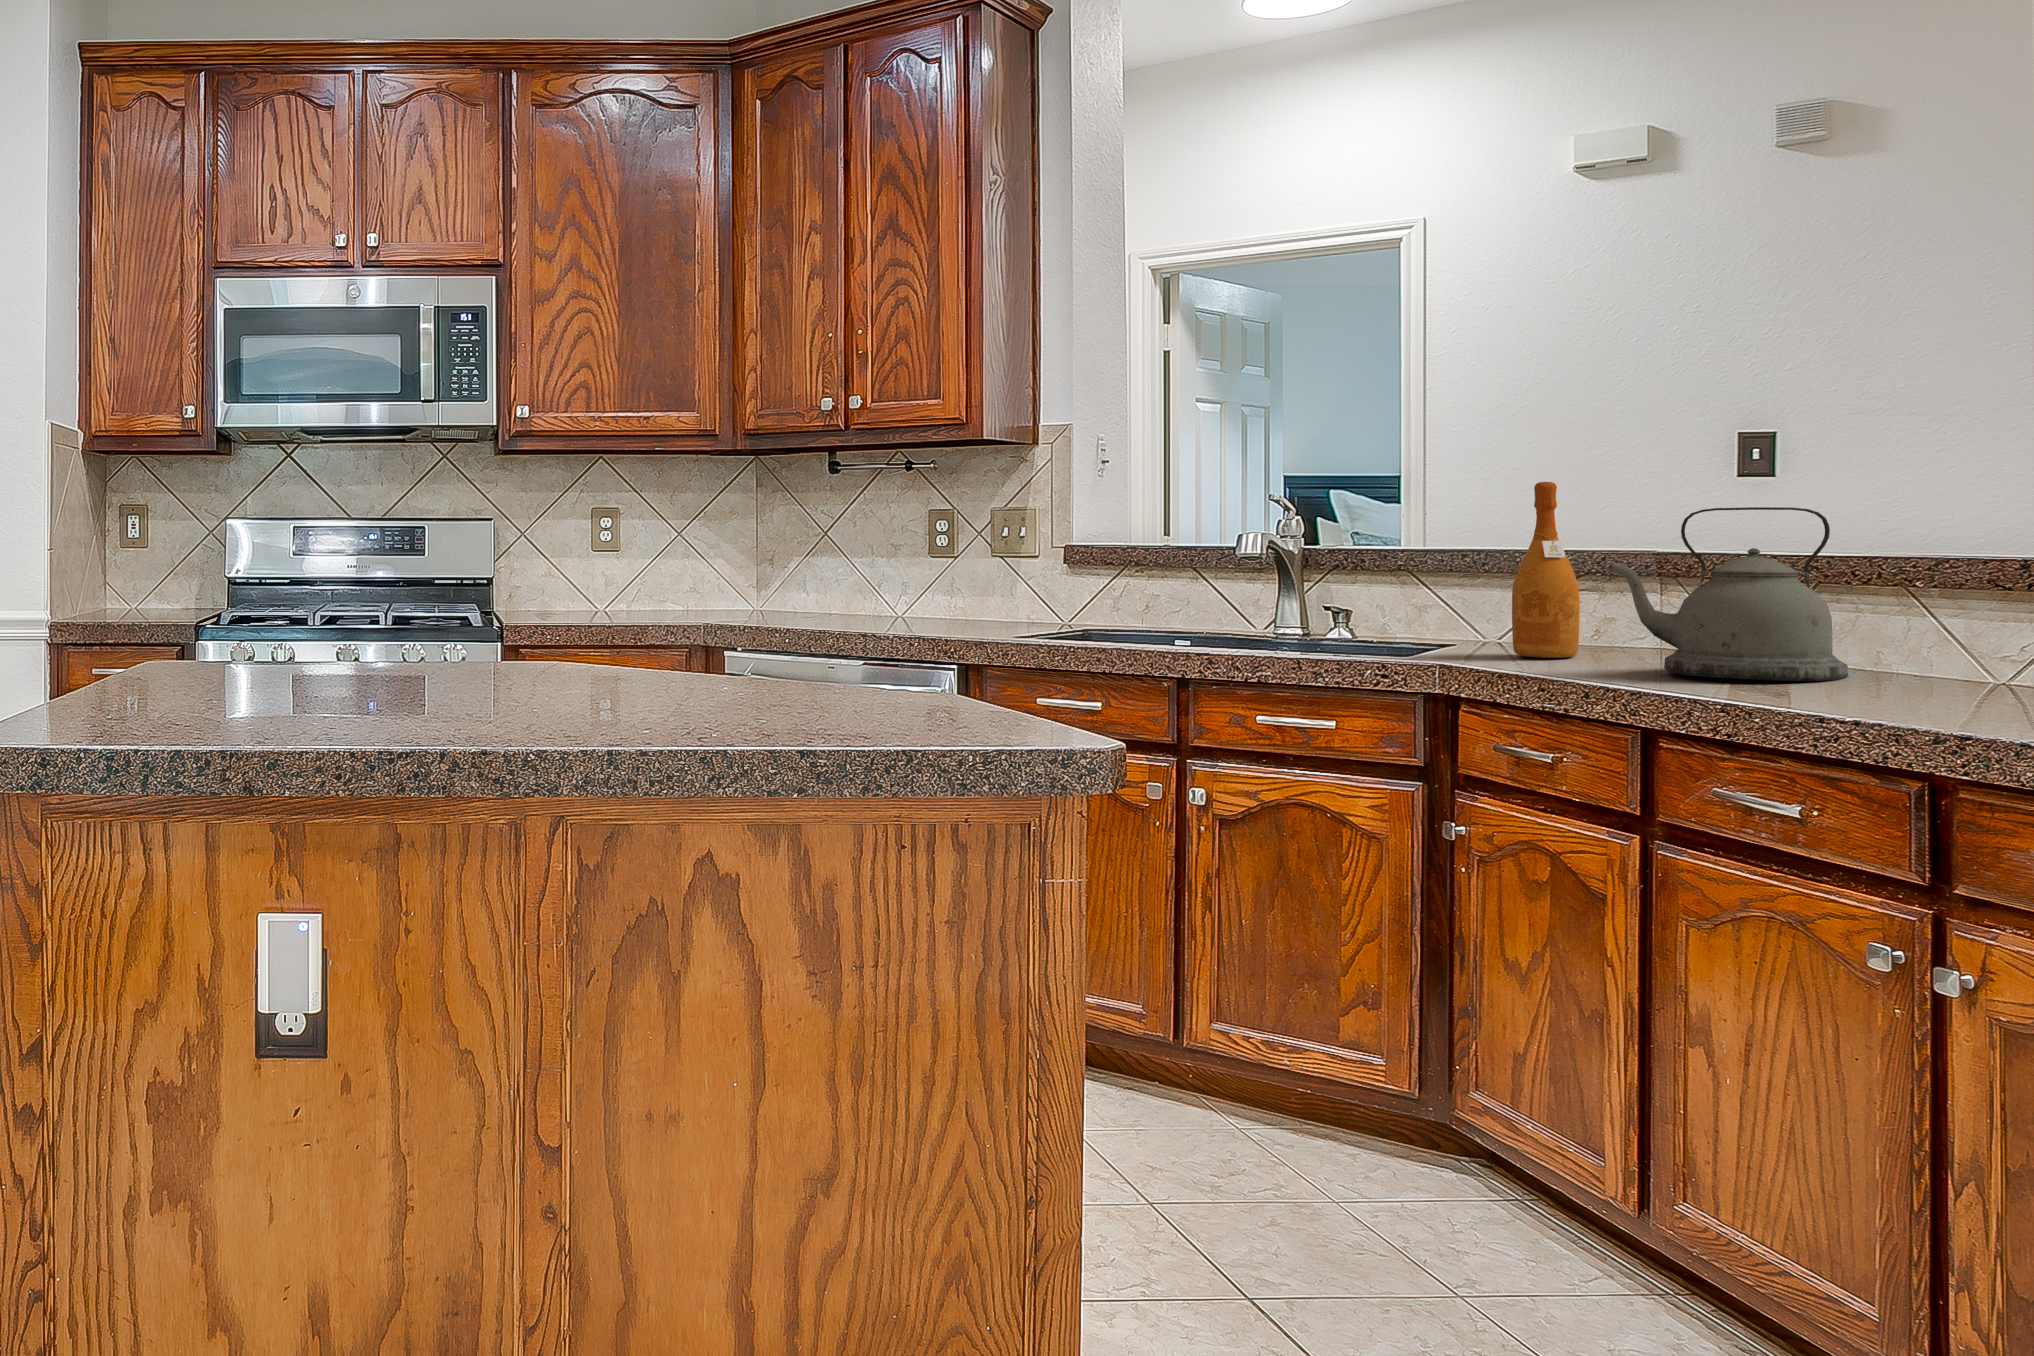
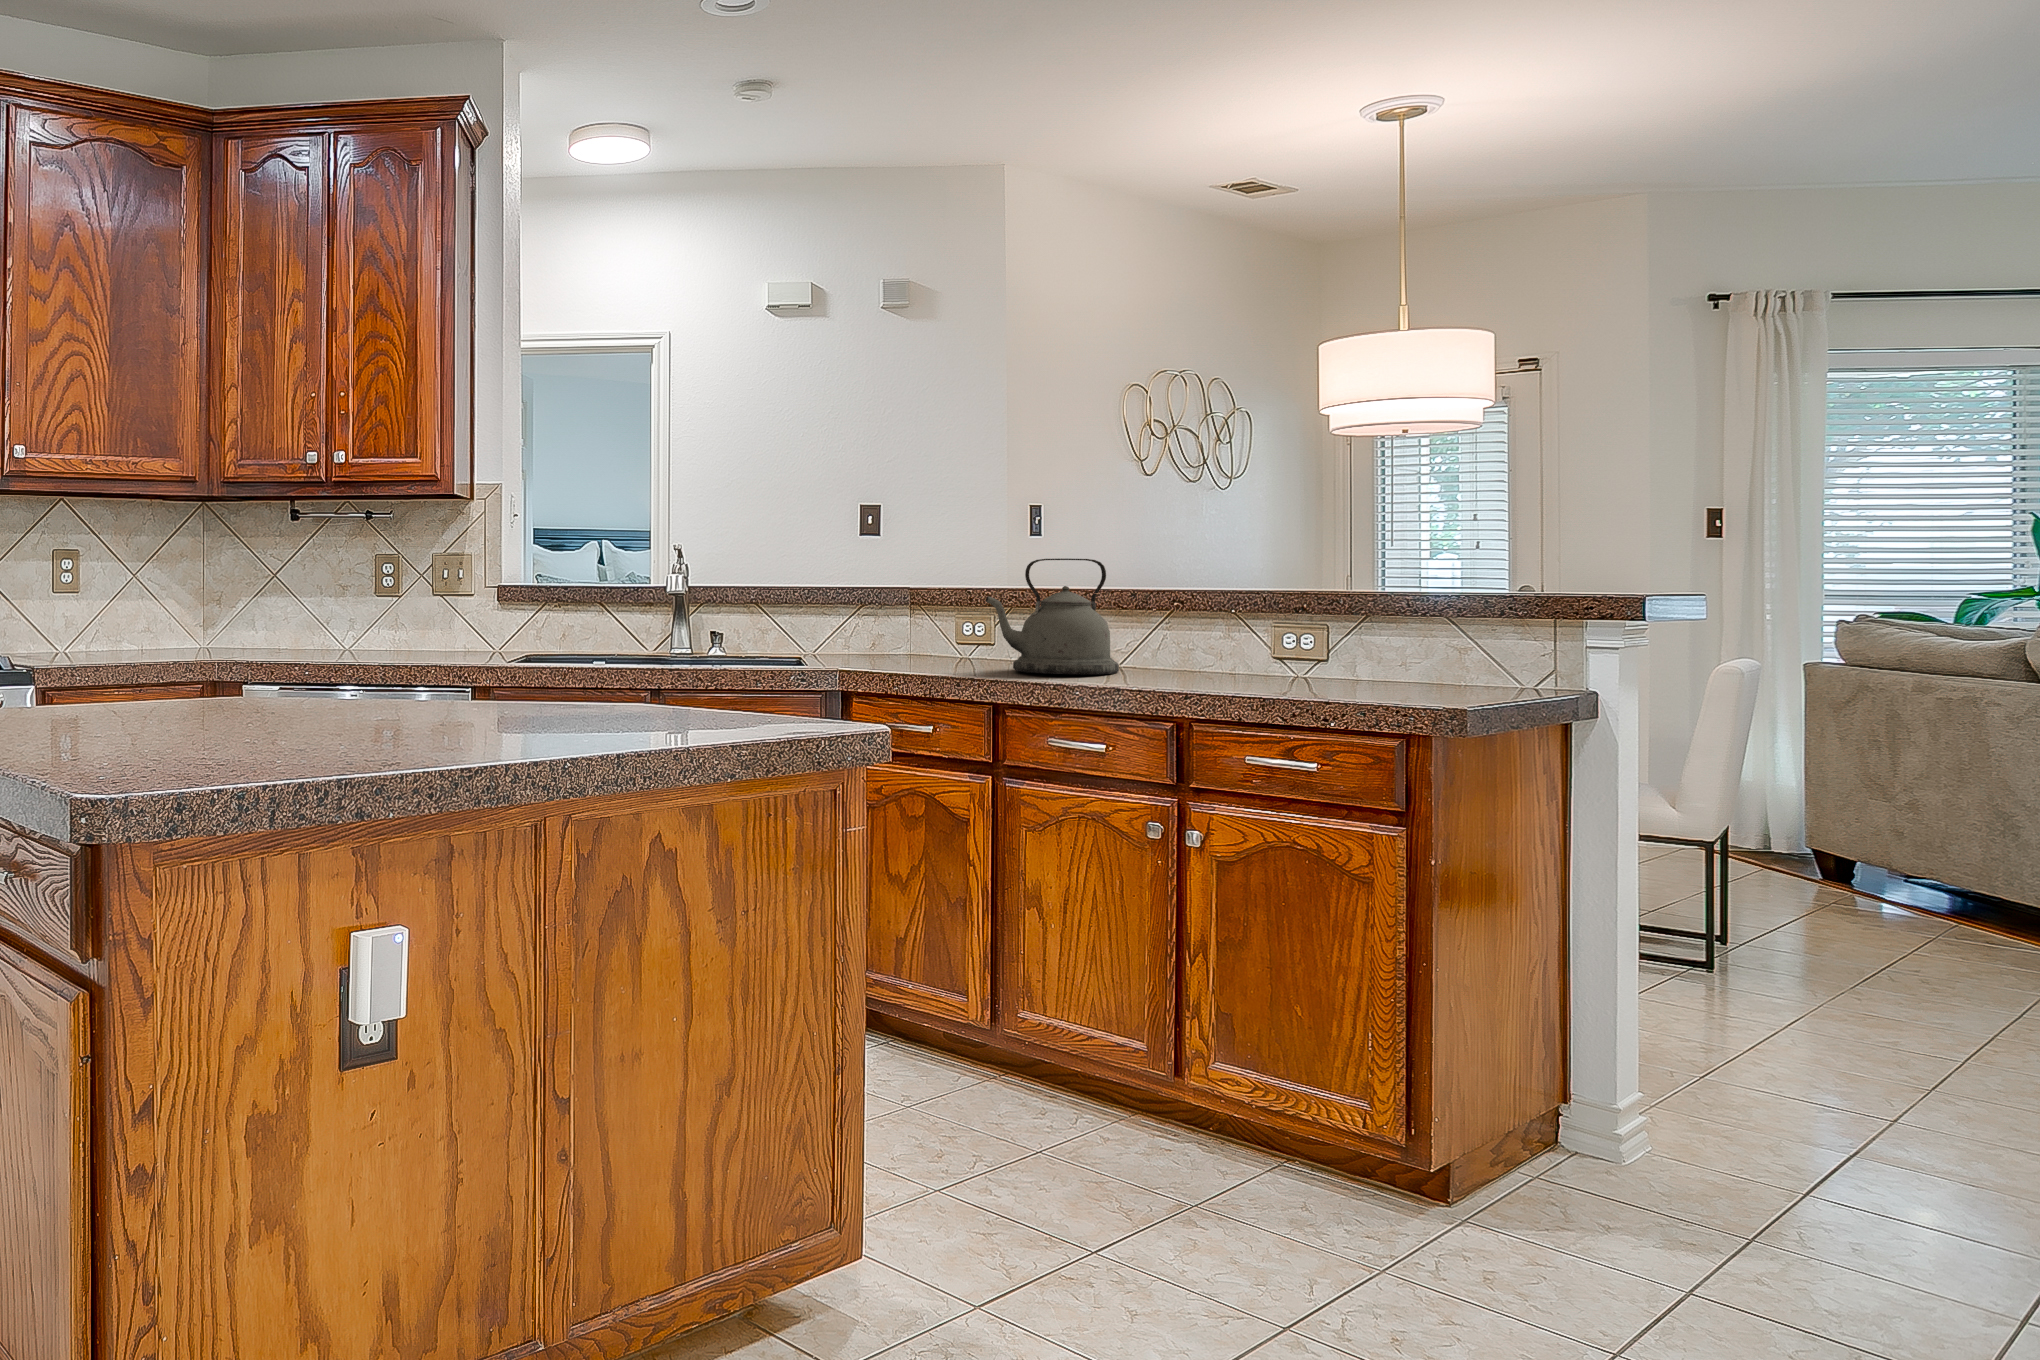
wine bottle: present [1512,482,1580,658] -> none [893,539,935,665]

